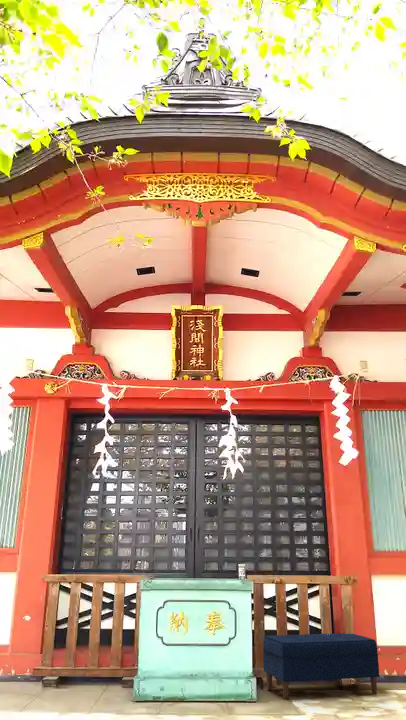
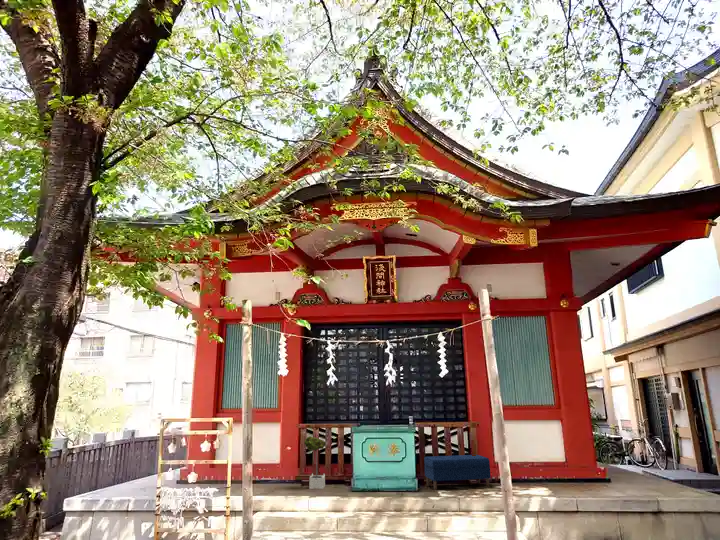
potted tree: none [53,595,91,696] -> present [305,436,325,489]

